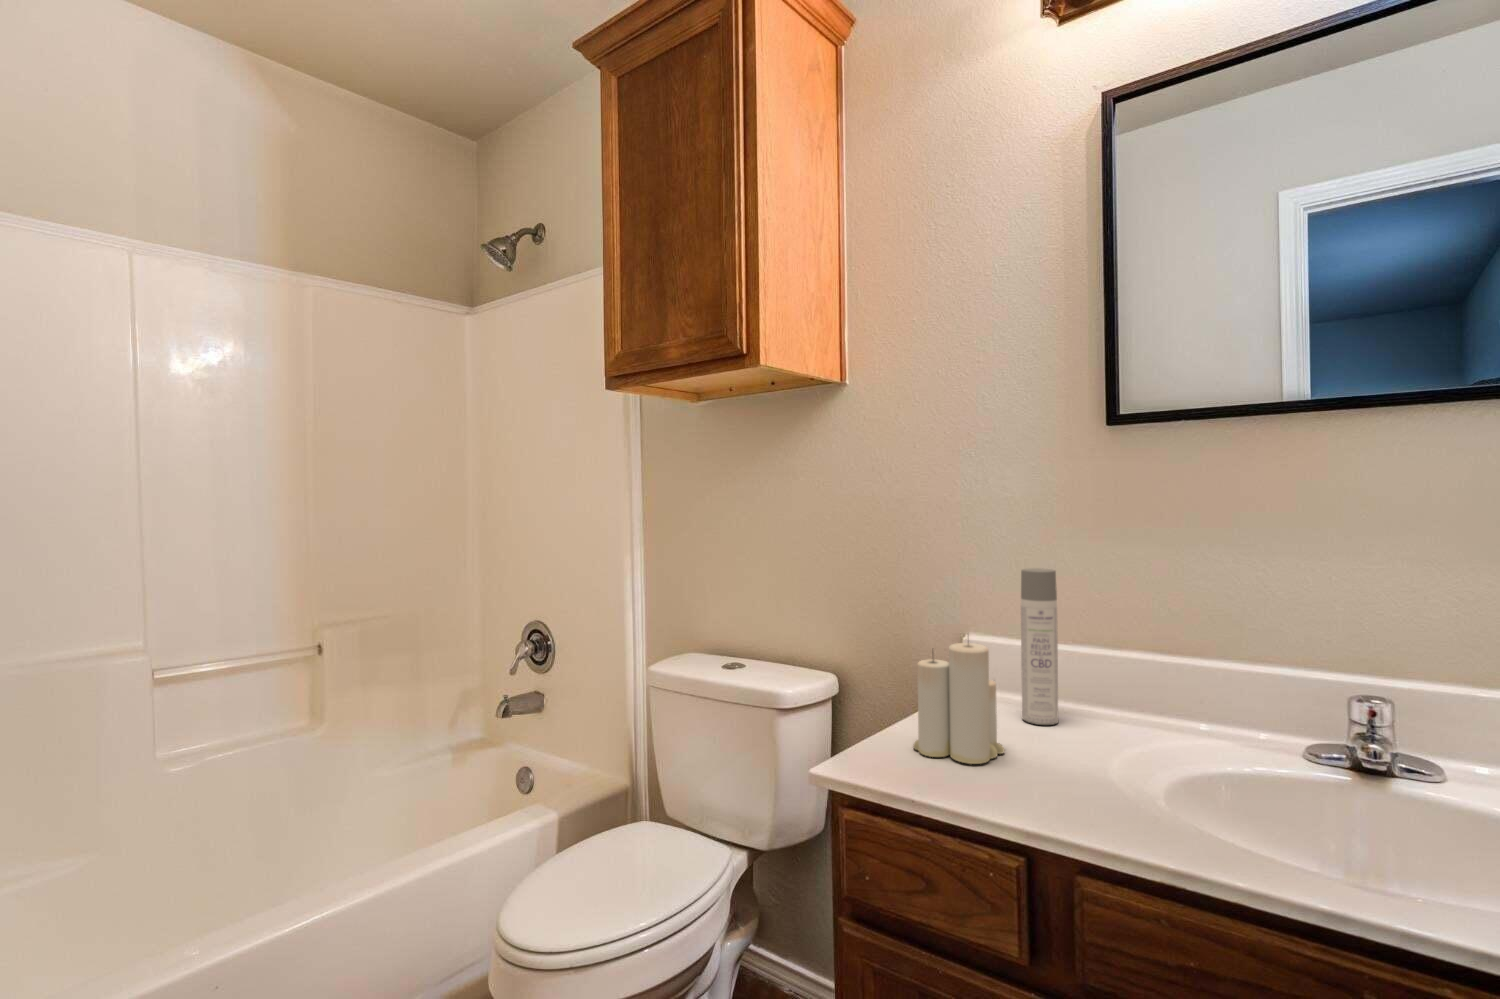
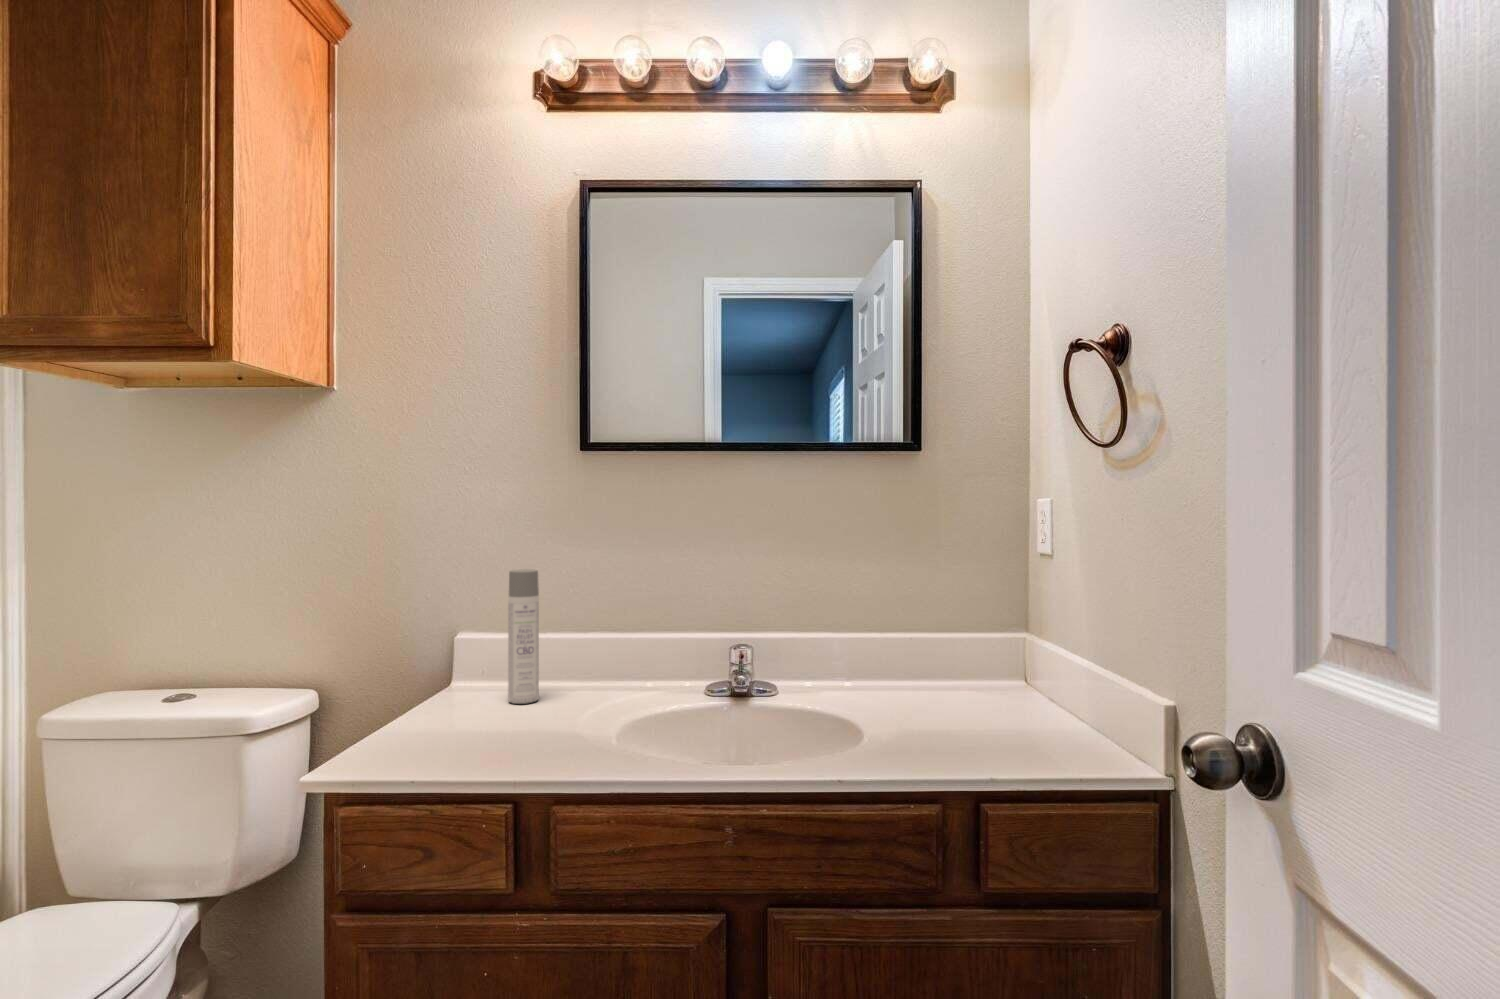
candle: present [913,642,1005,764] -> none [410,627,494,744]

